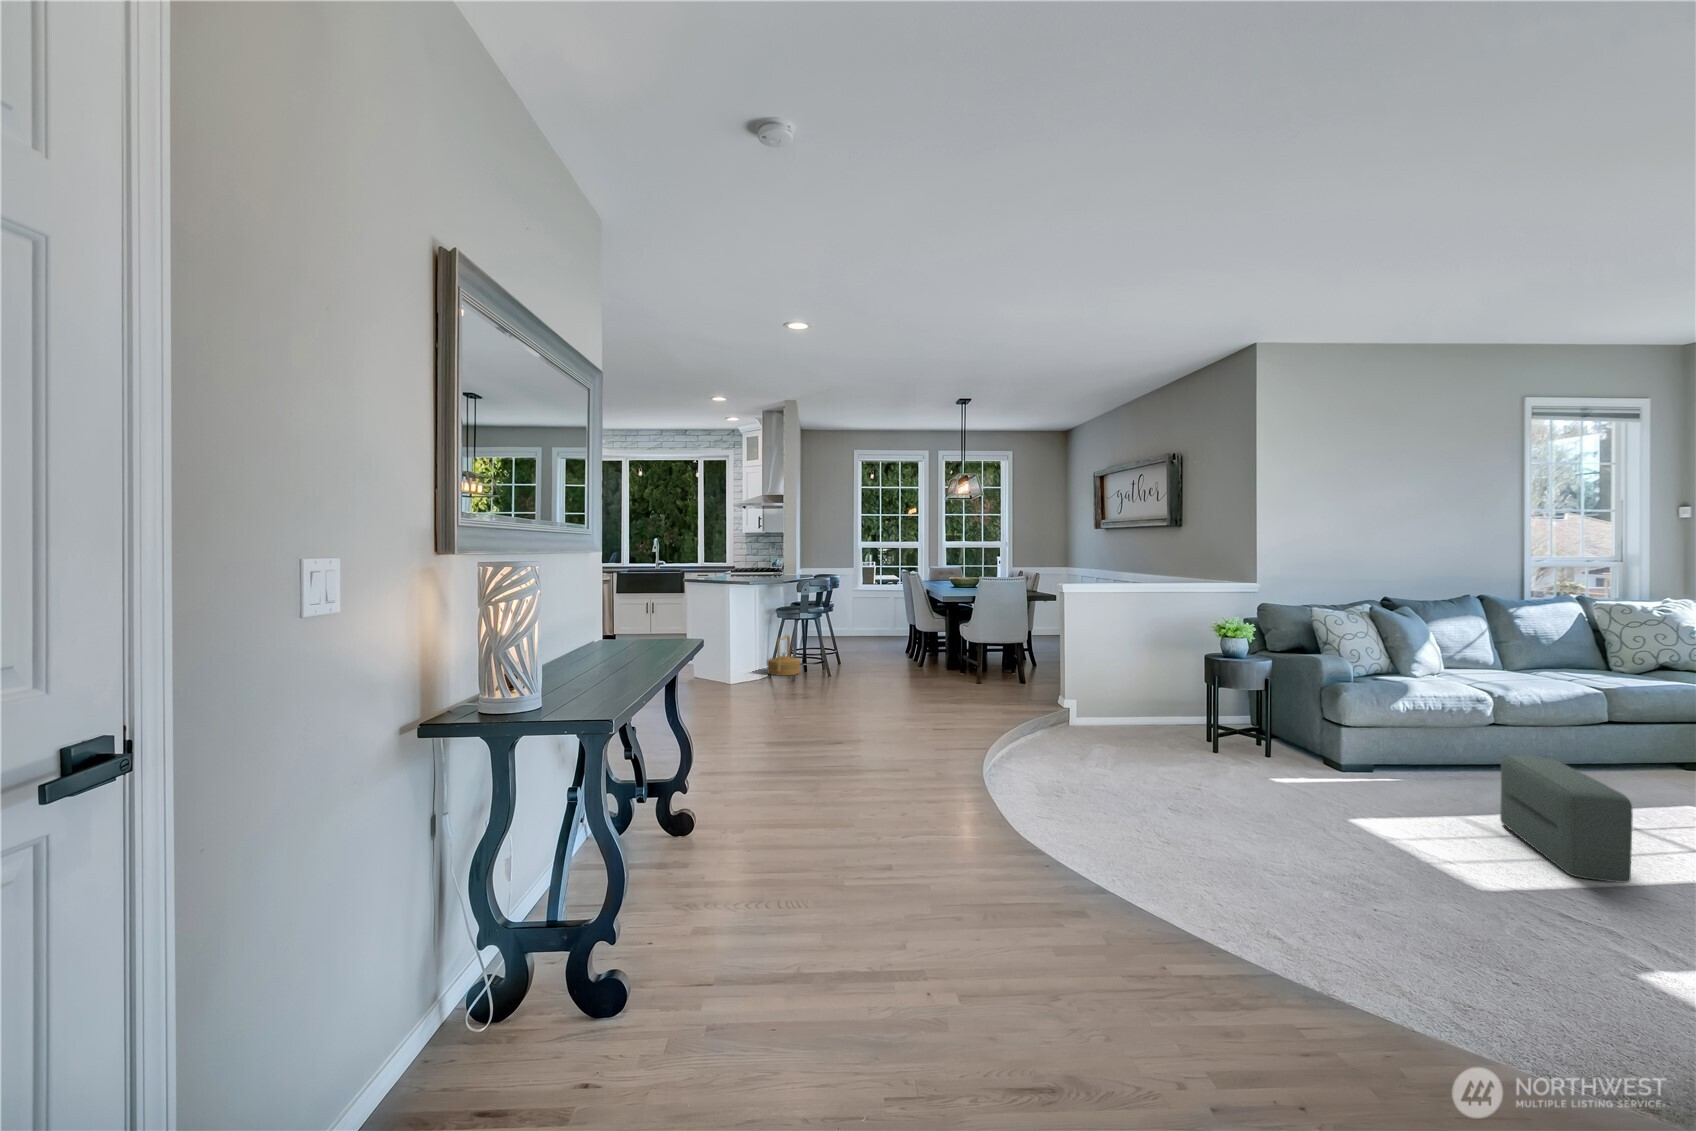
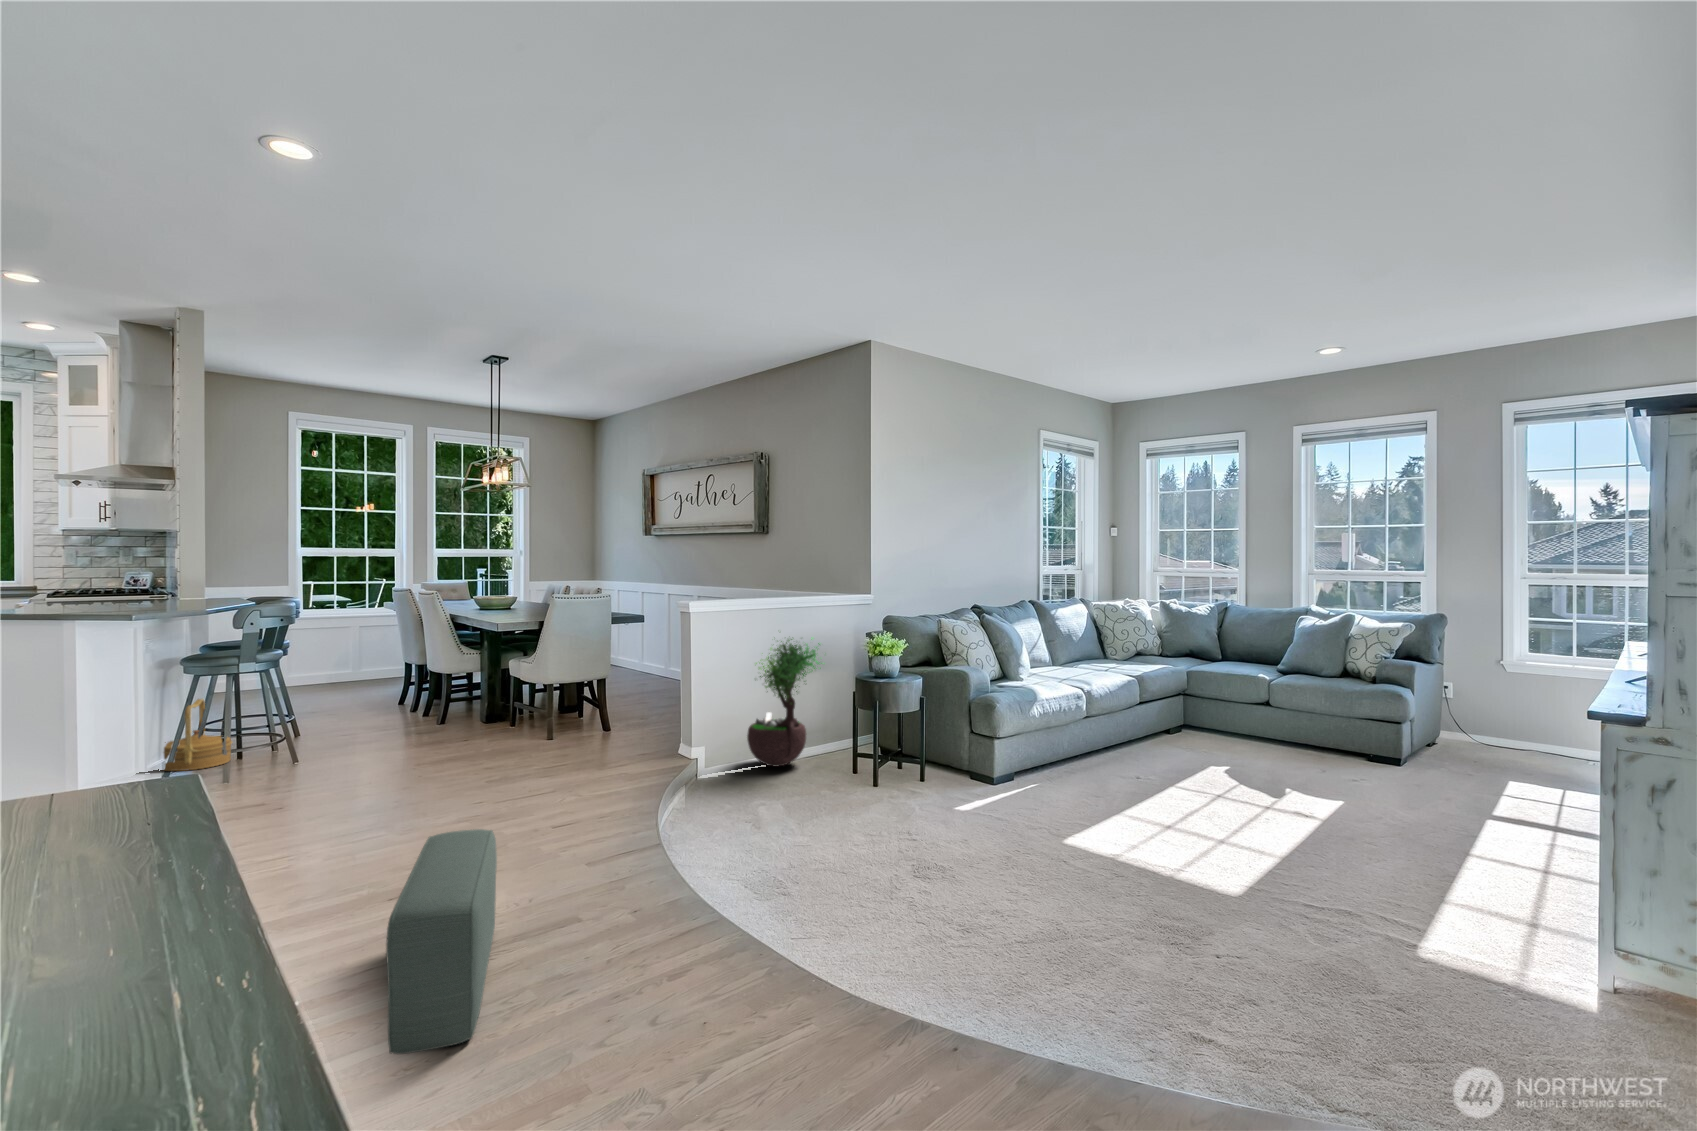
potted tree: none [1106,611,1177,727] -> present [747,639,820,766]
pouf: present [1500,755,1633,883] -> present [386,829,497,1054]

